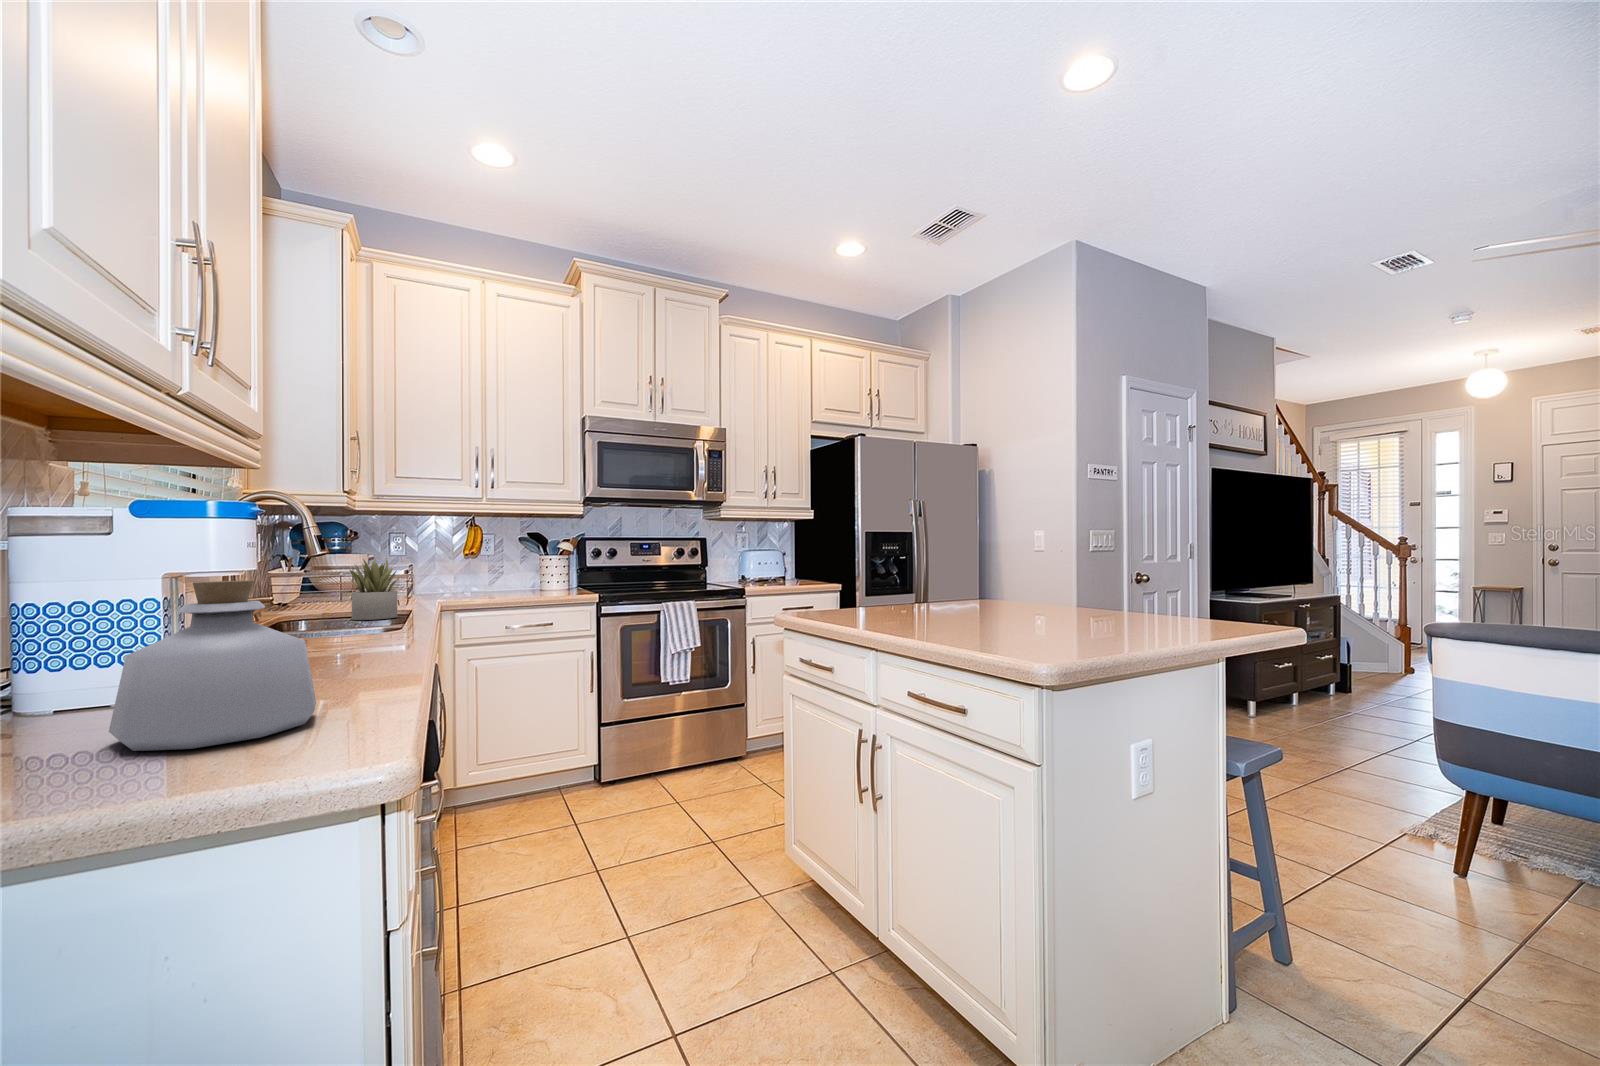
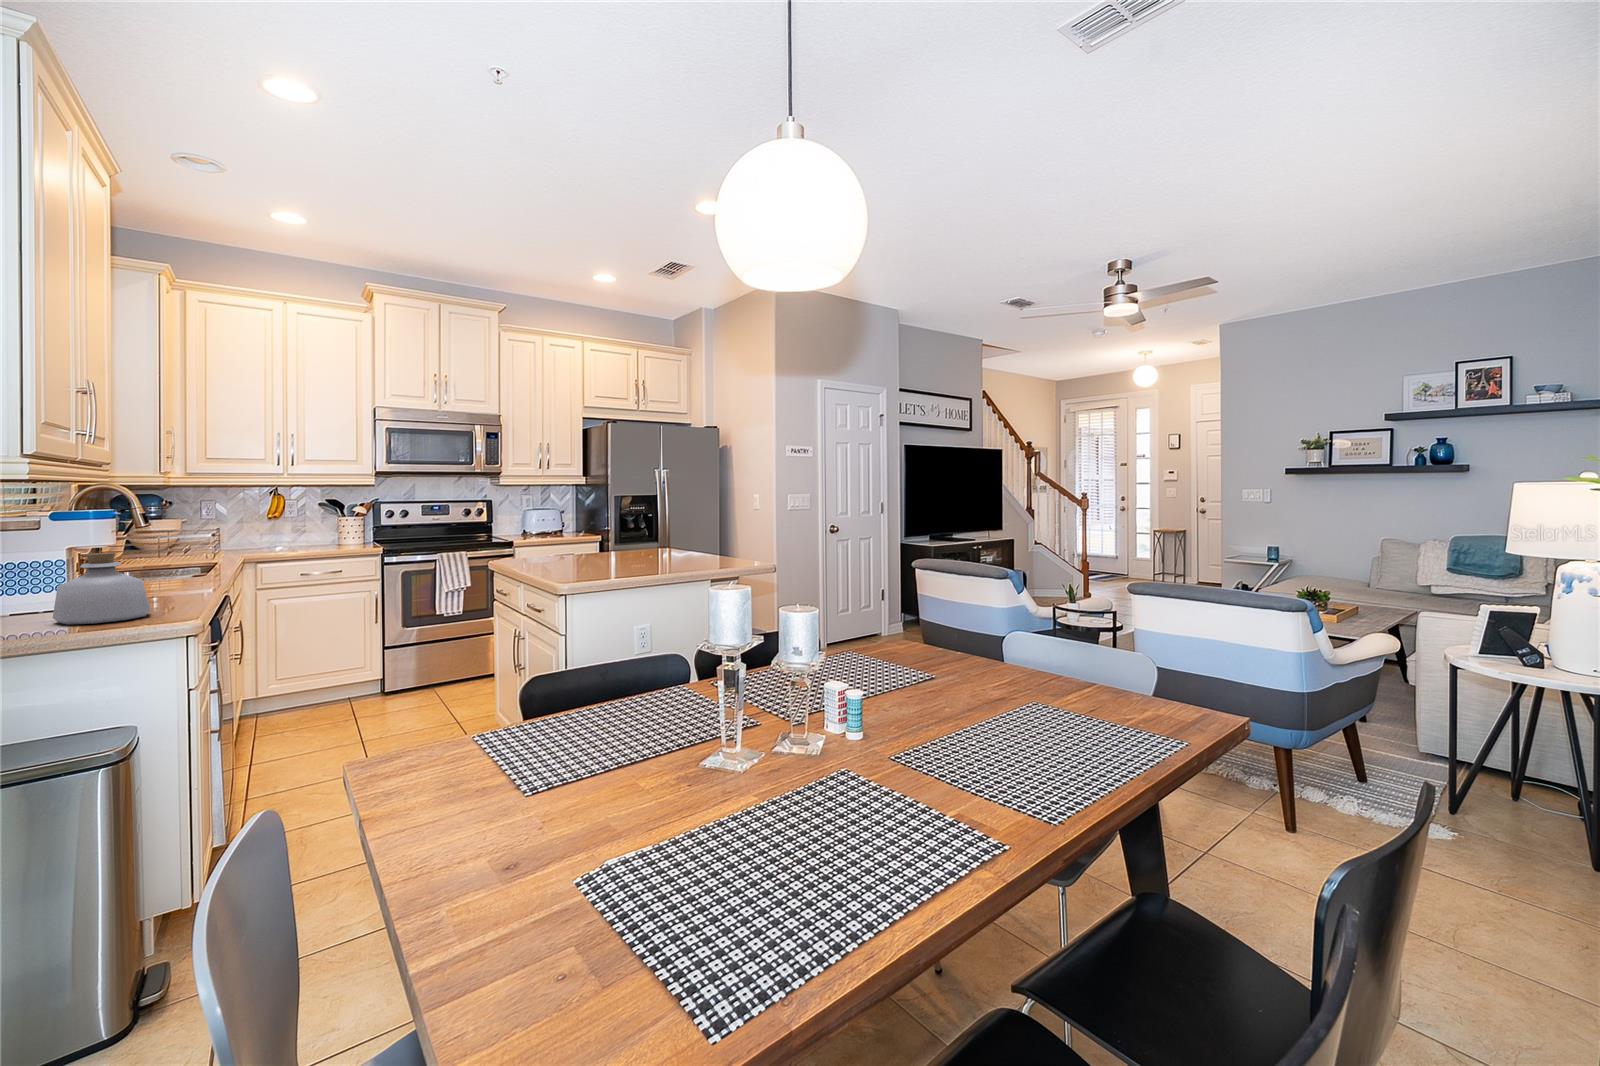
succulent plant: present [350,557,399,620] -> none [165,525,205,570]

